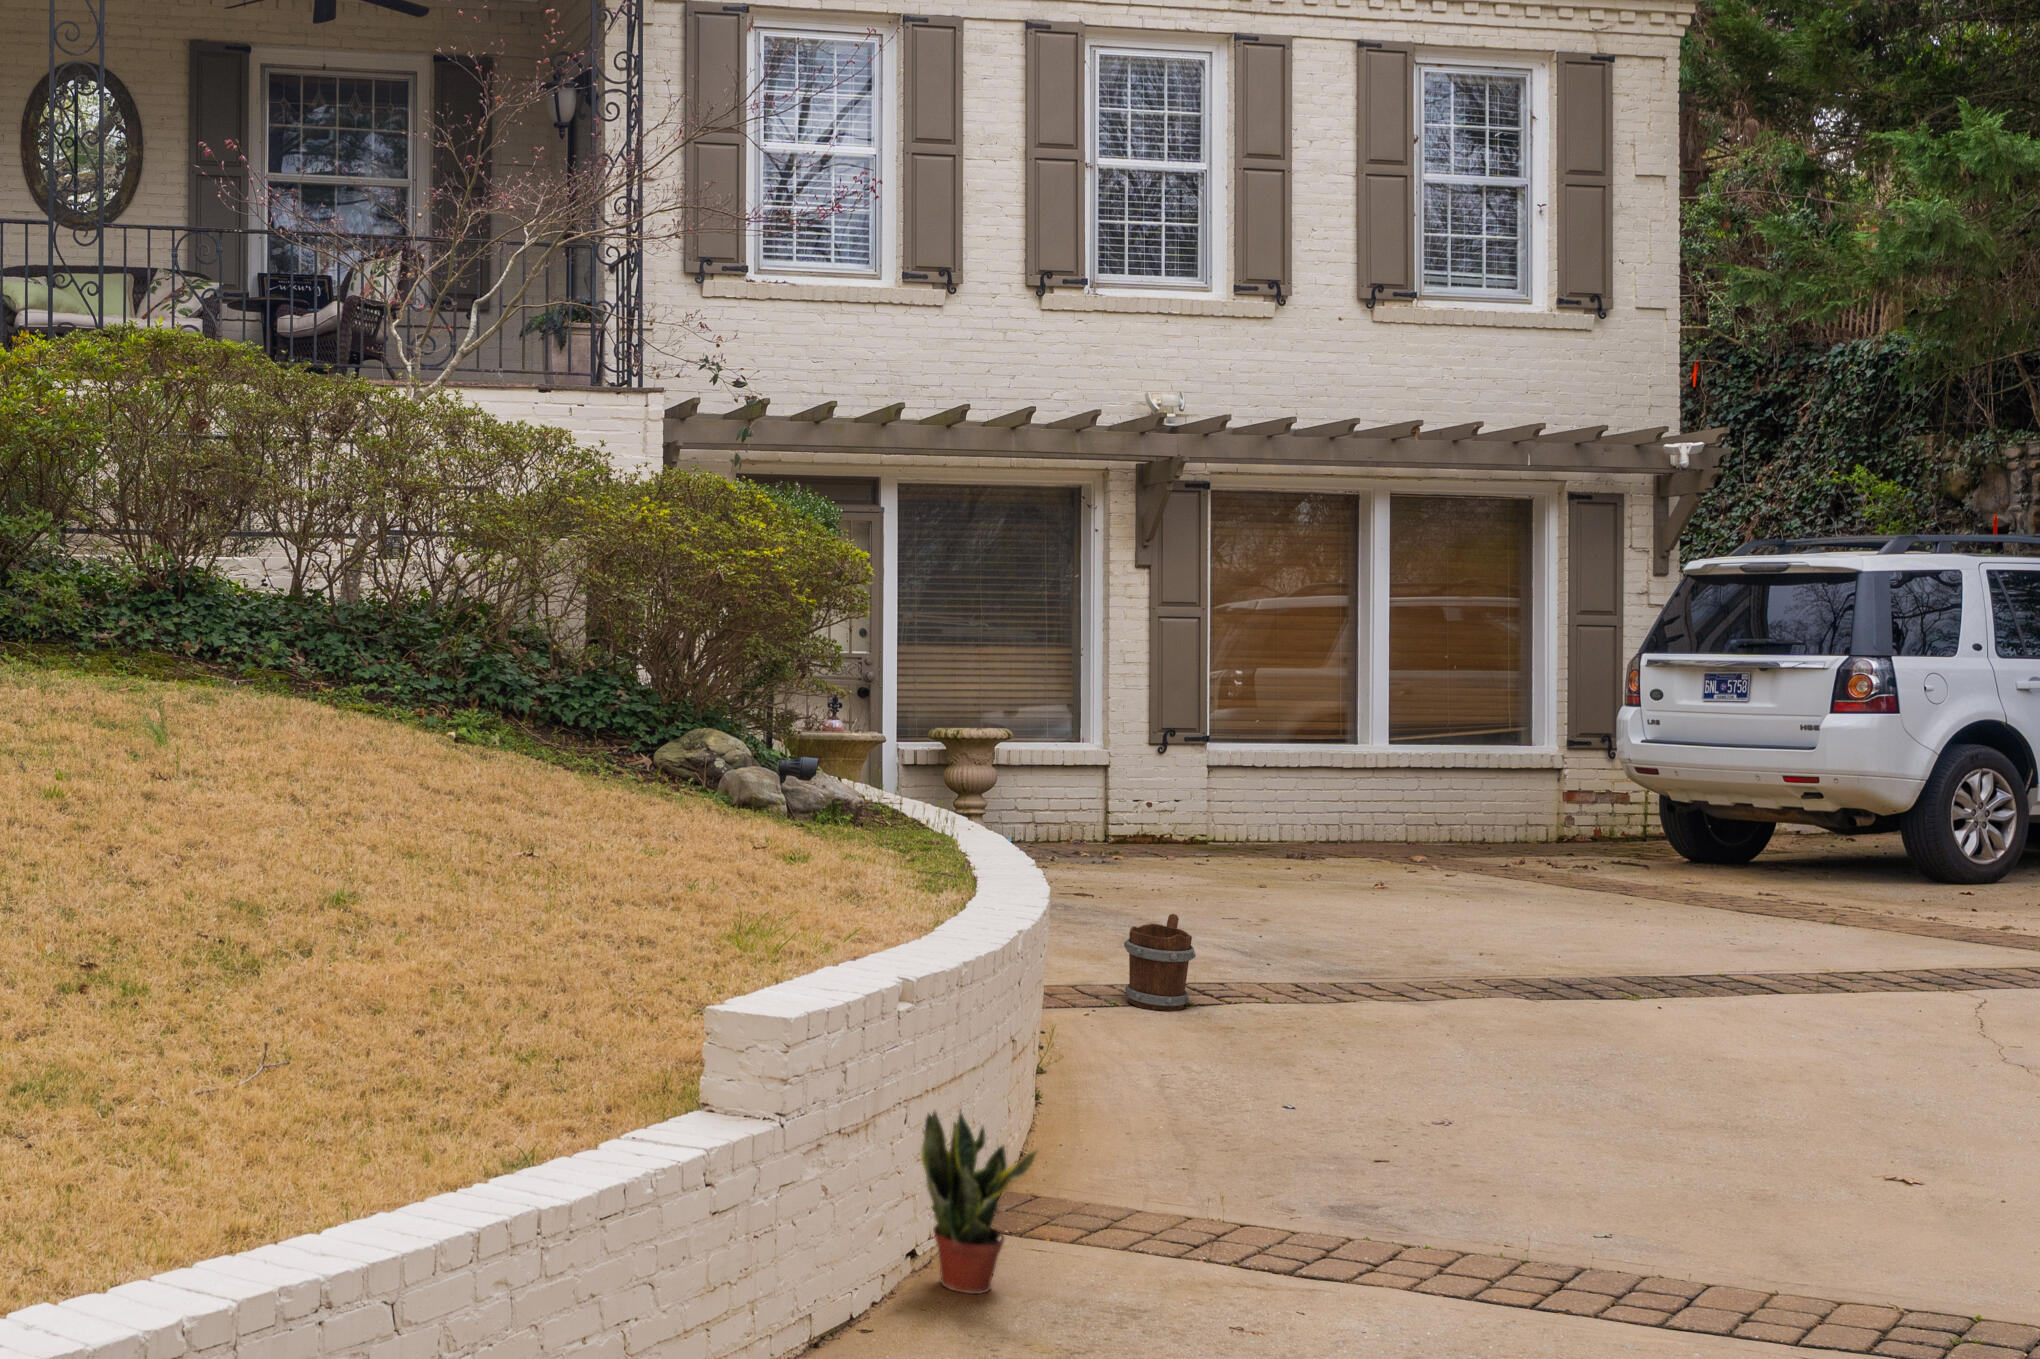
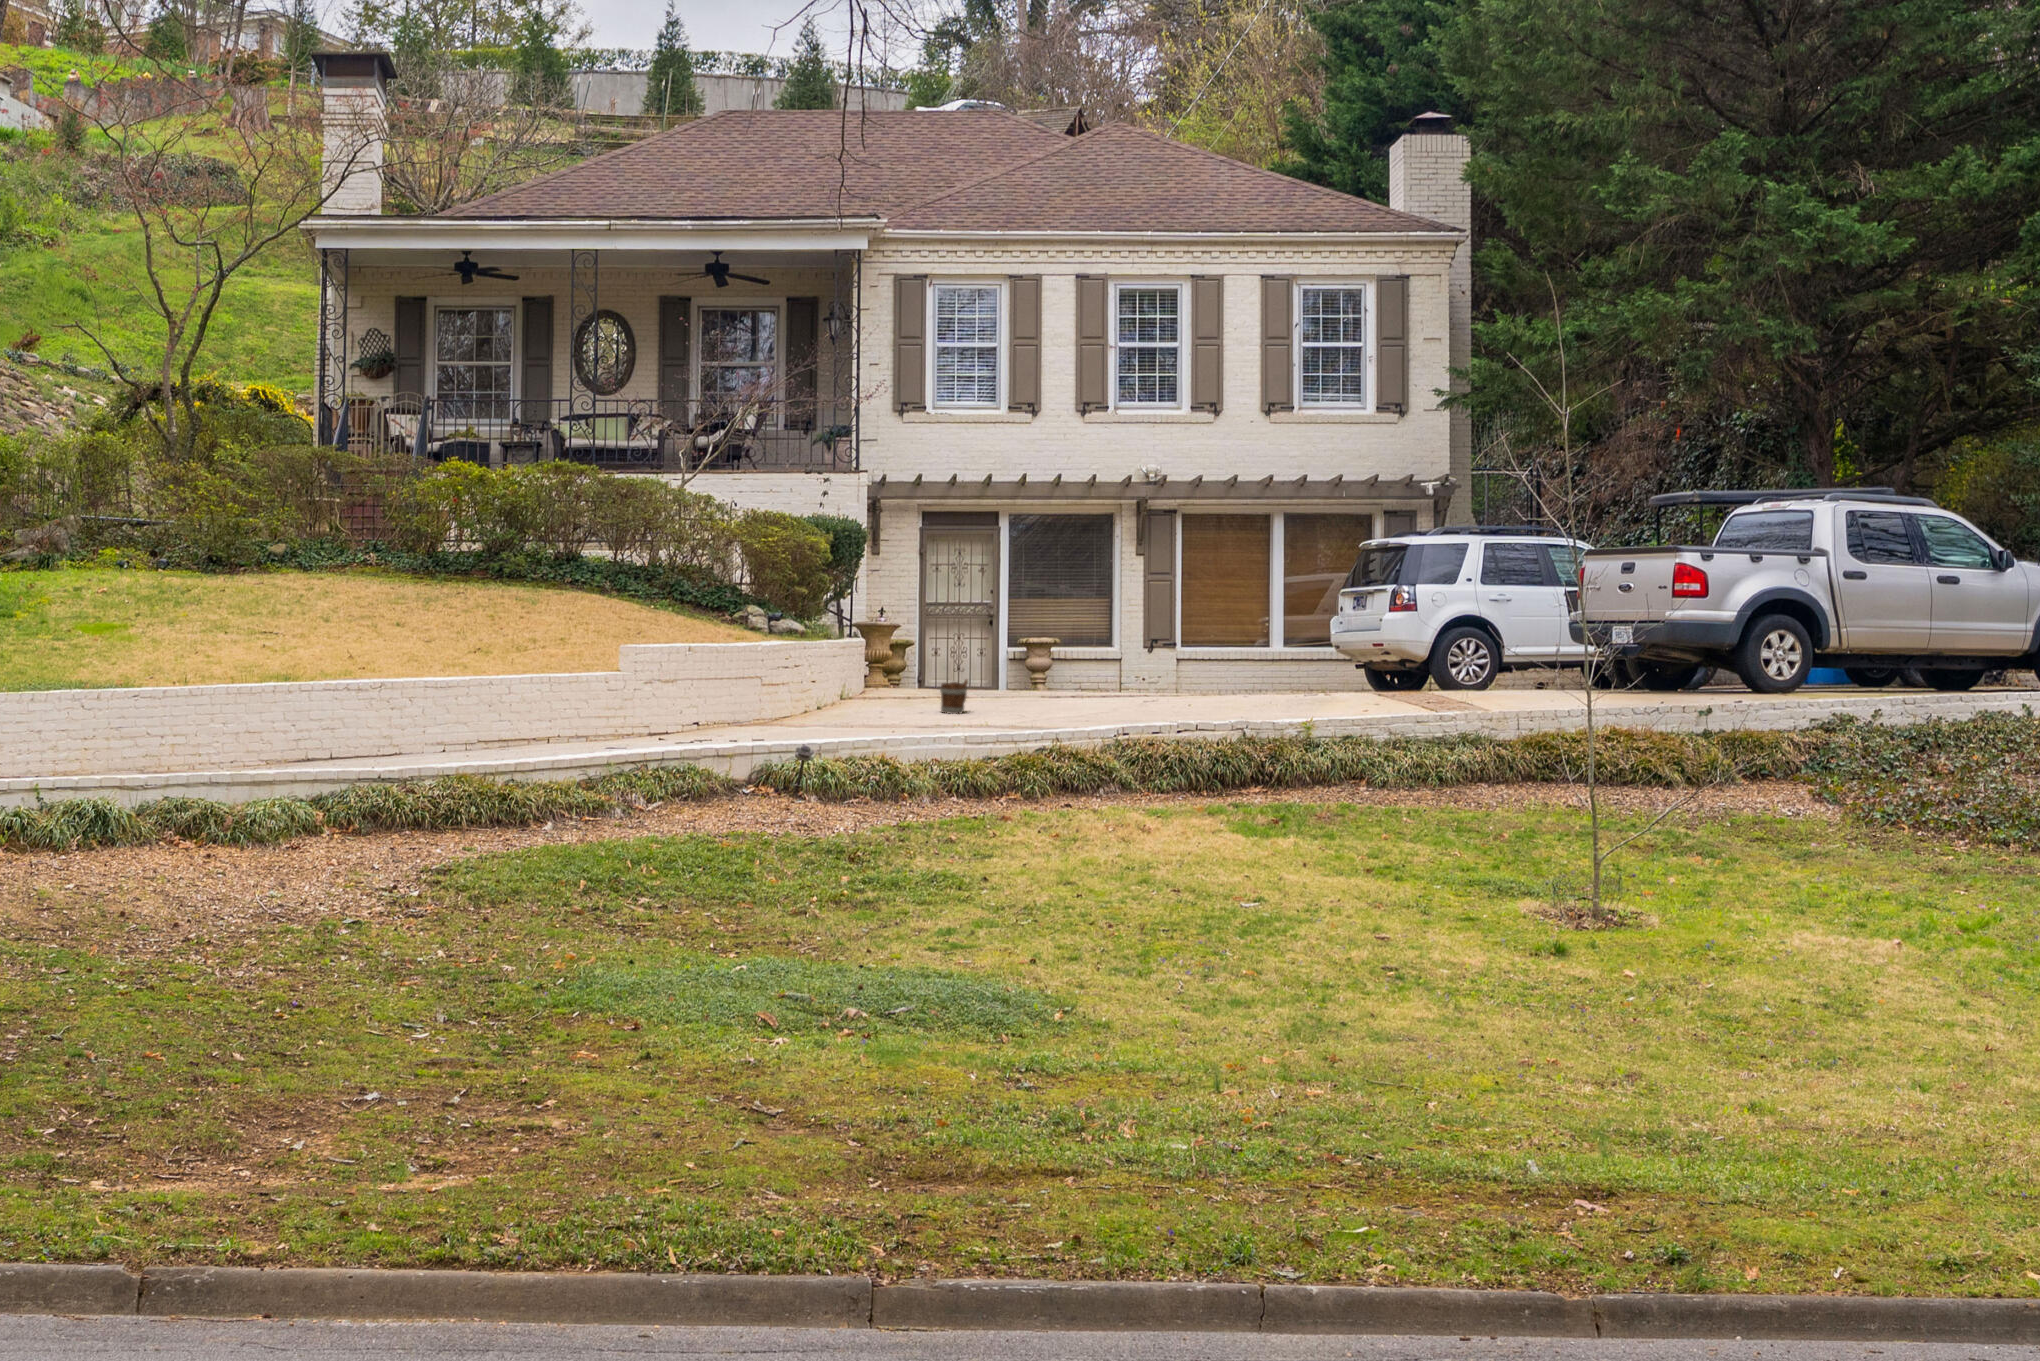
potted plant: present [921,1111,1036,1294] -> none [723,684,756,740]

